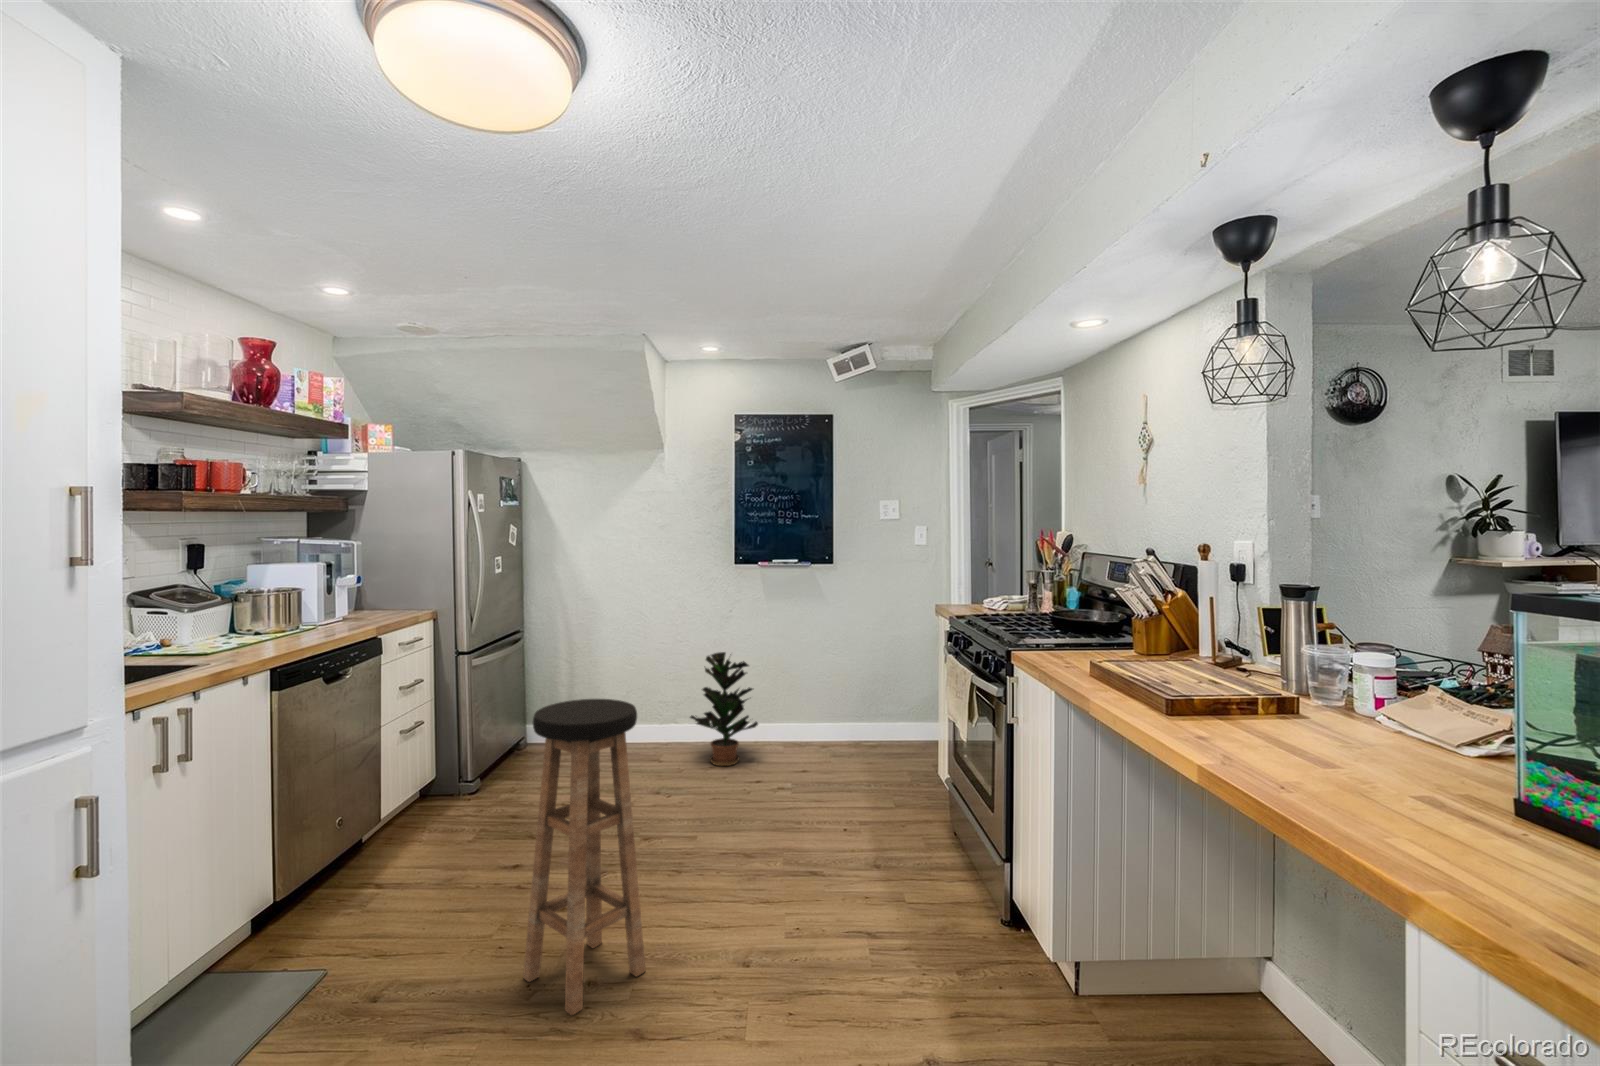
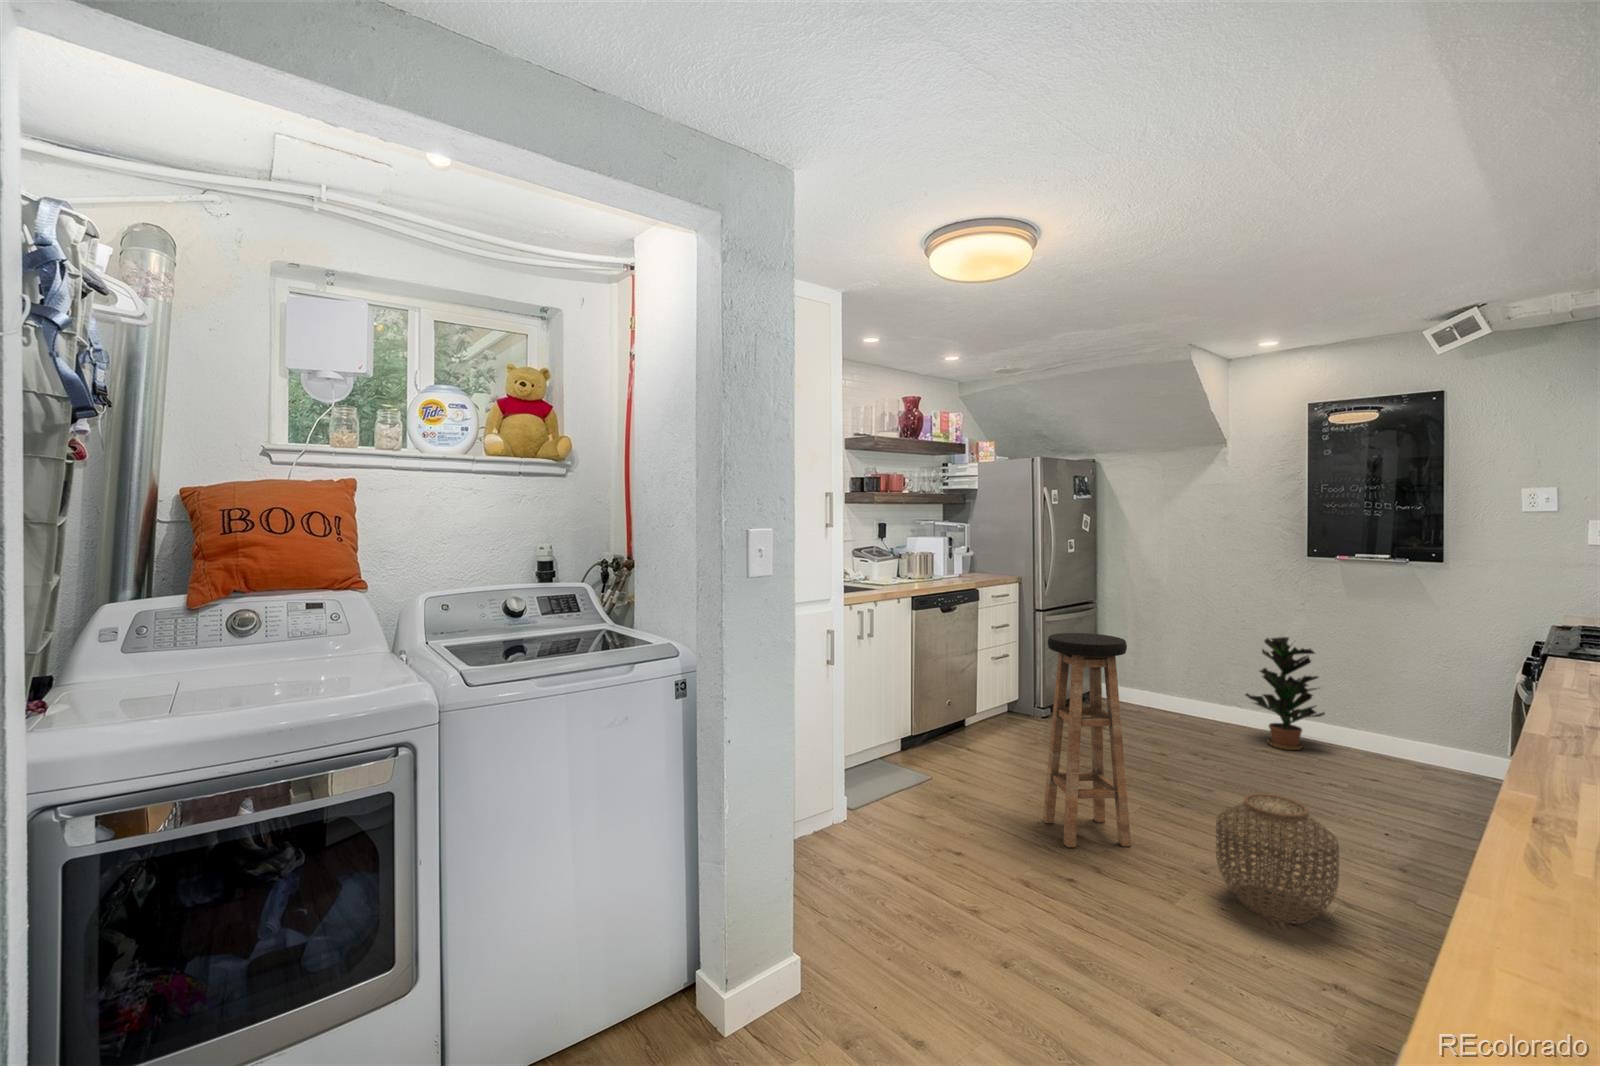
woven basket: none [757,861,873,1014] -> present [1216,794,1339,924]

